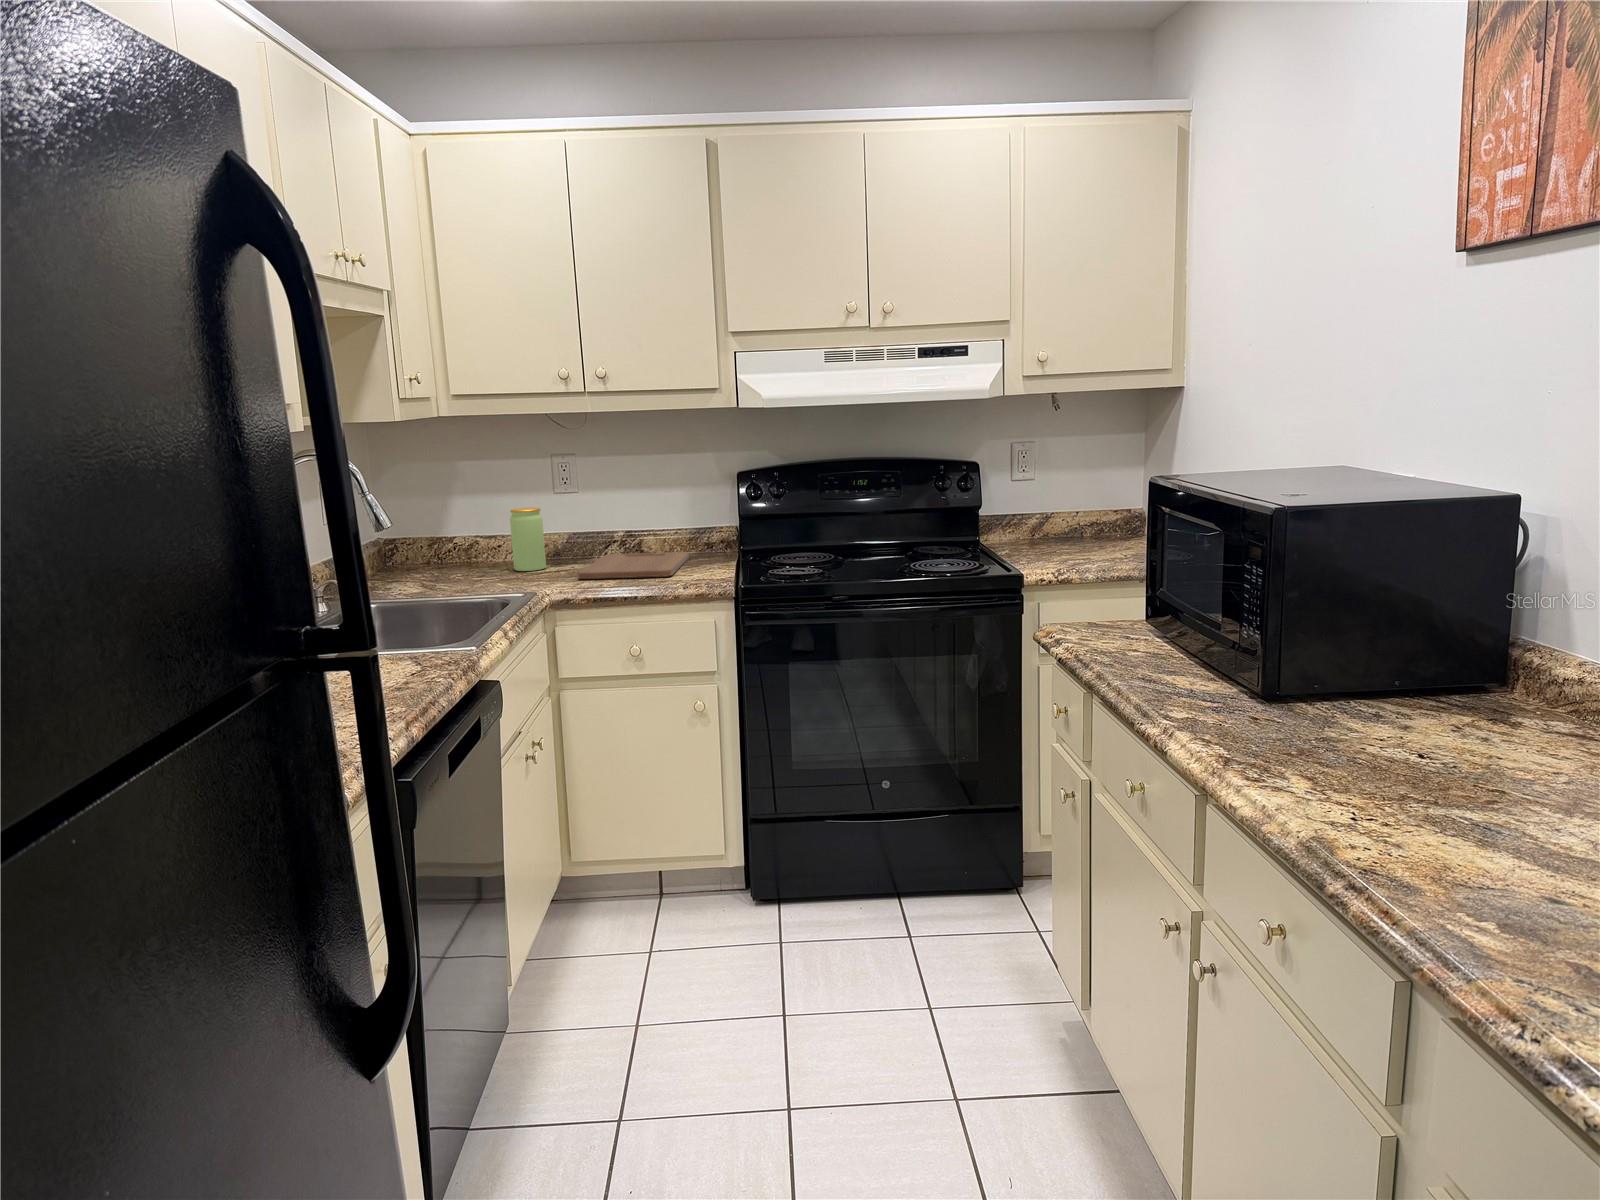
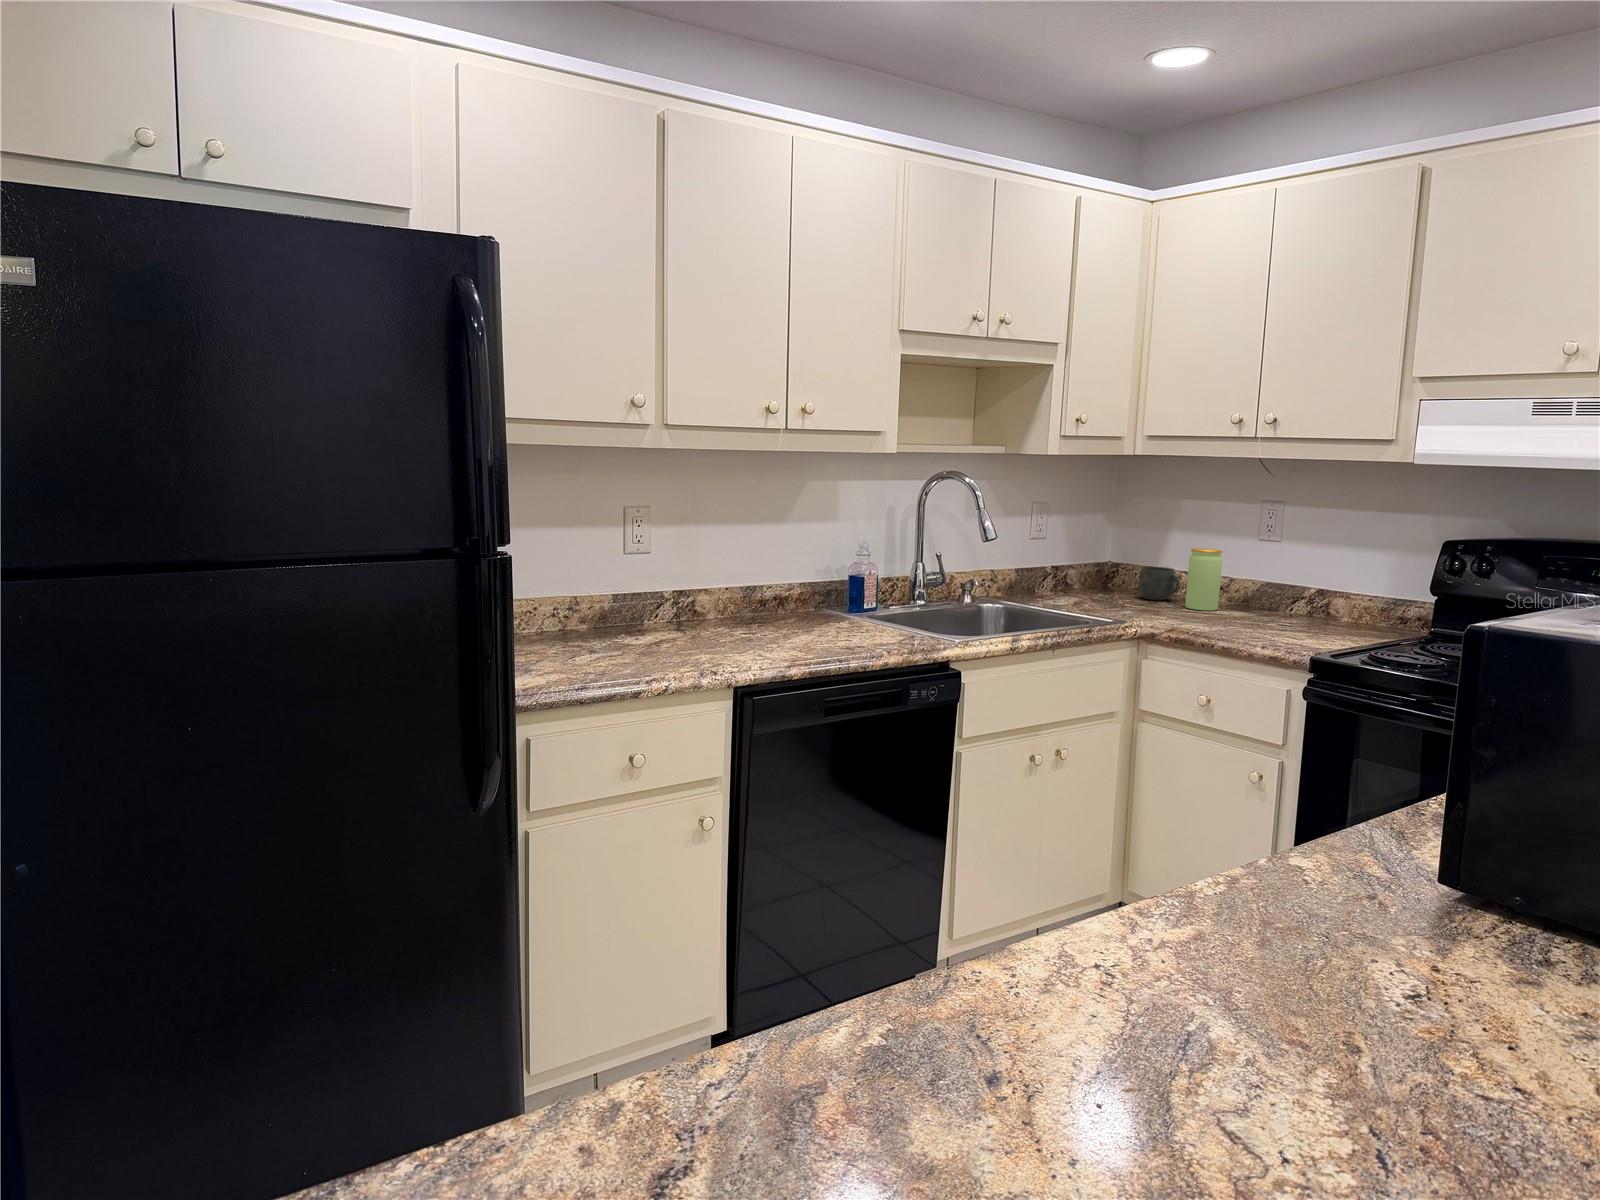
mug: none [444,535,493,571] -> present [1139,566,1180,600]
cutting board: present [578,552,689,579] -> none [1204,611,1374,637]

